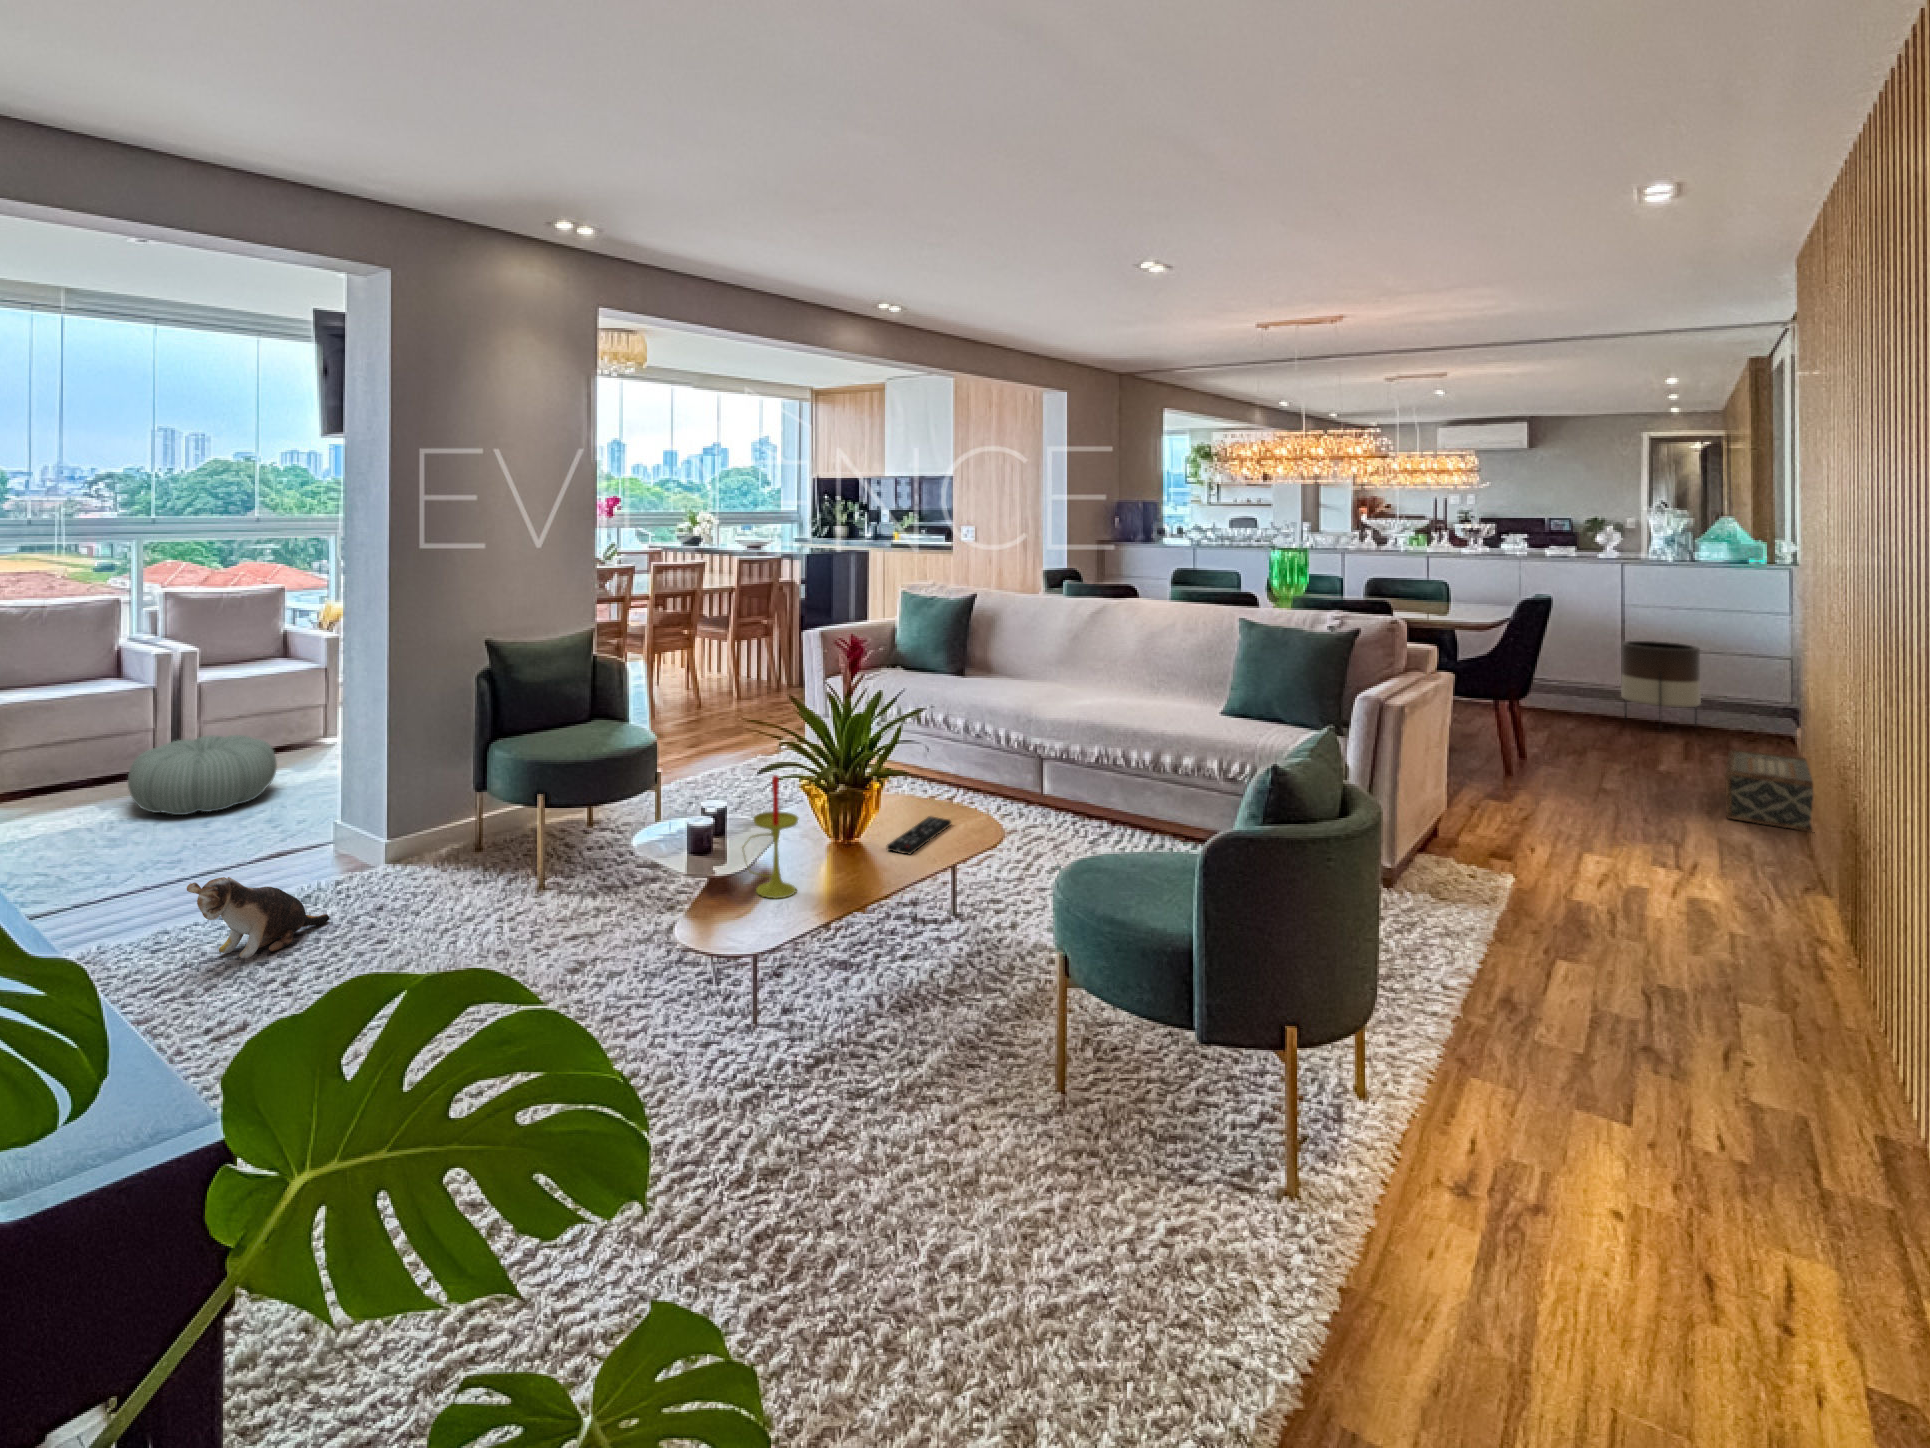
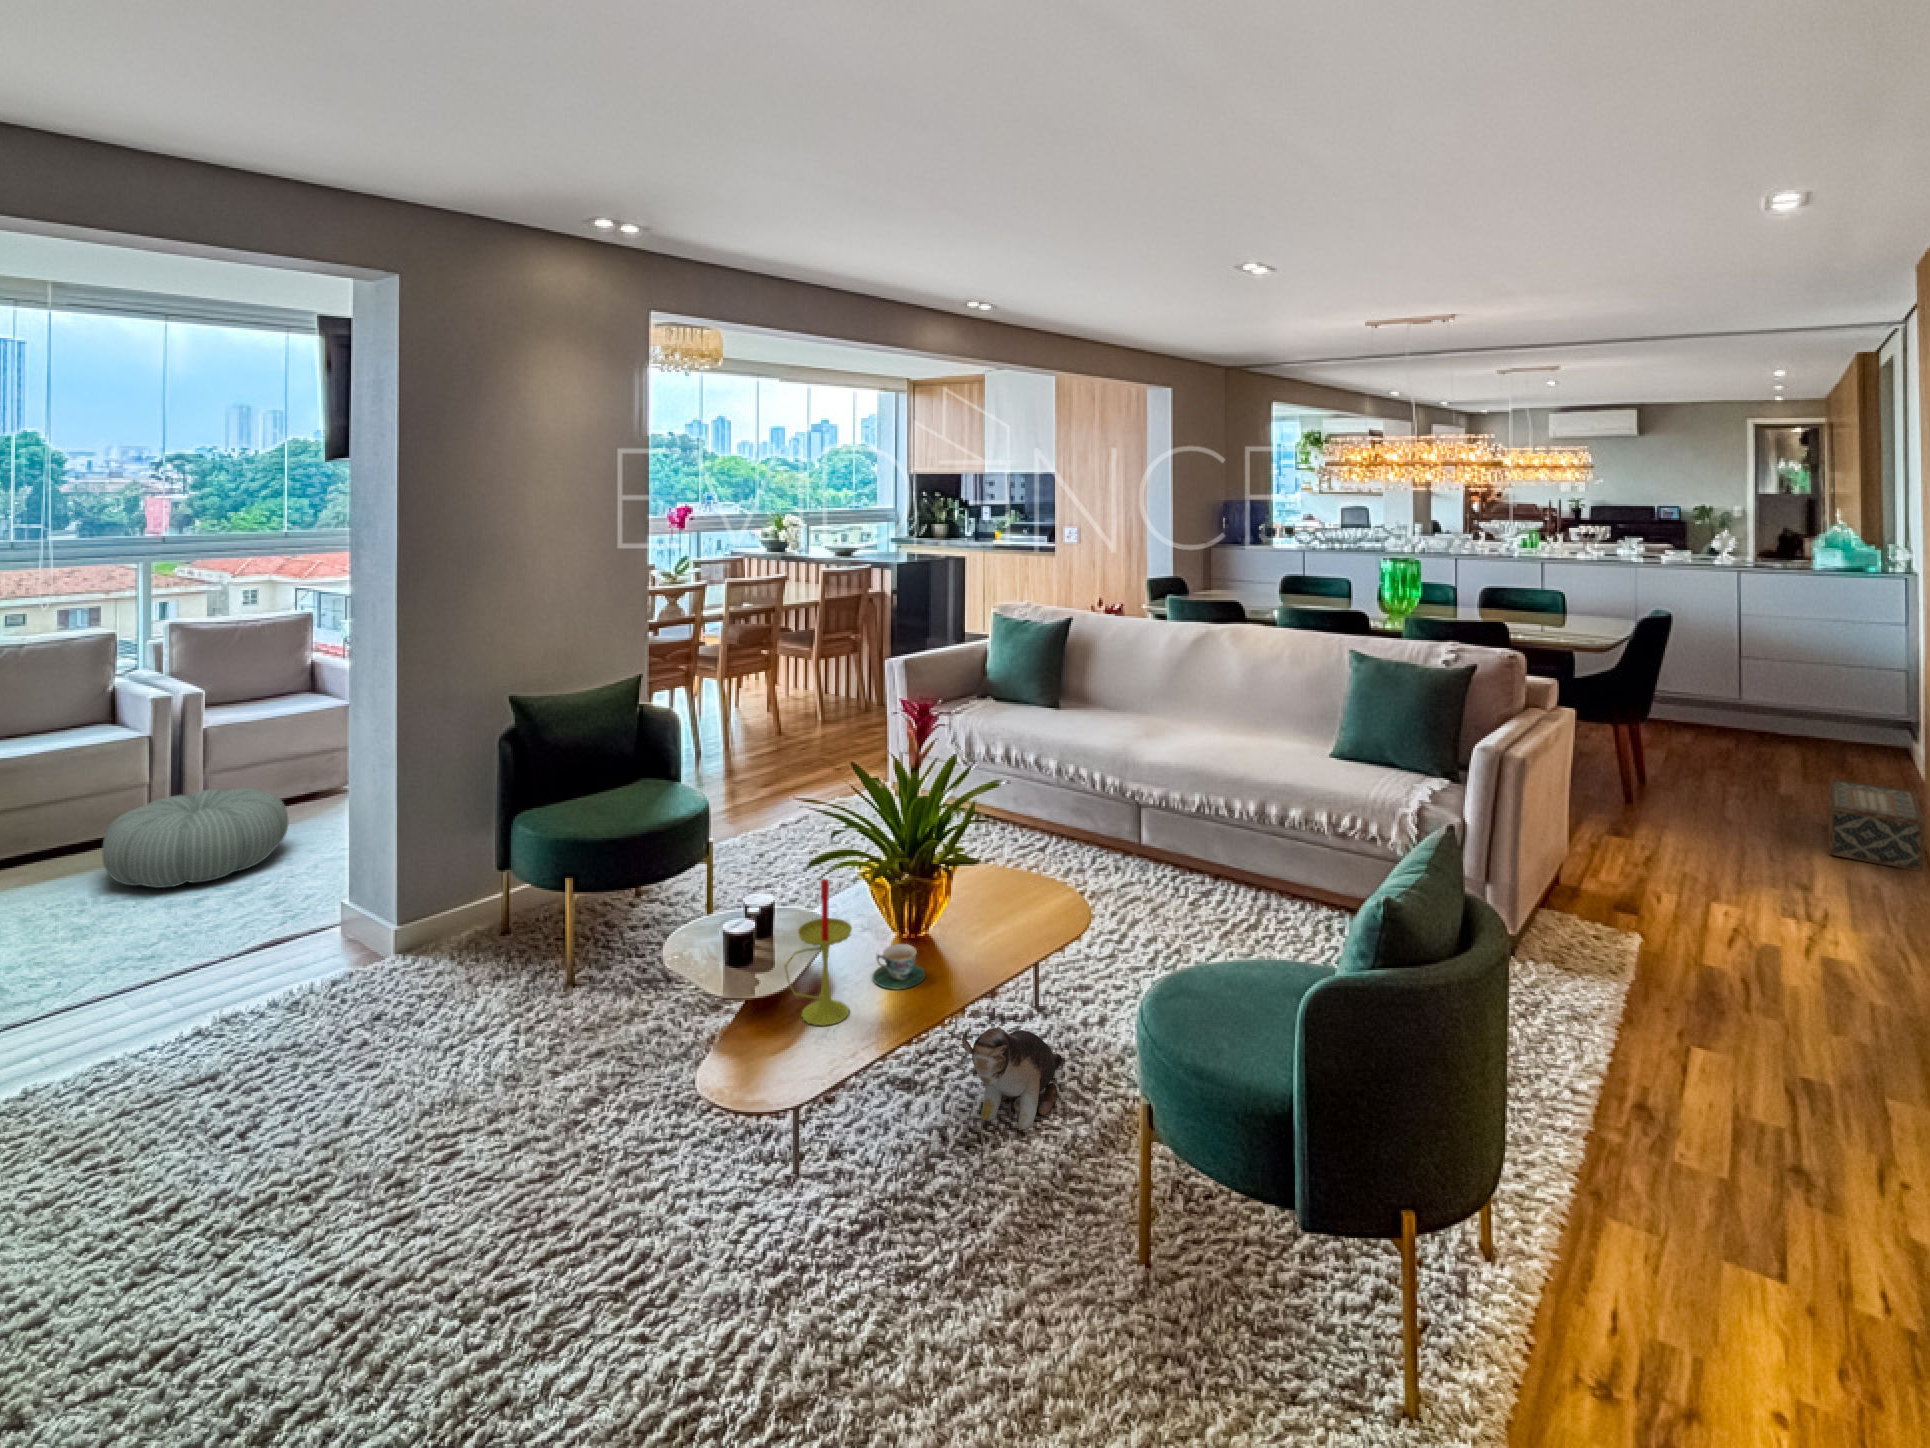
planter: present [1621,641,1701,726] -> none [1718,657,1794,750]
remote control: present [887,816,951,854] -> none [959,898,1035,954]
teacup: none [813,841,859,877] -> present [872,944,925,990]
plush toy: present [187,877,329,958] -> present [962,1027,1062,1129]

